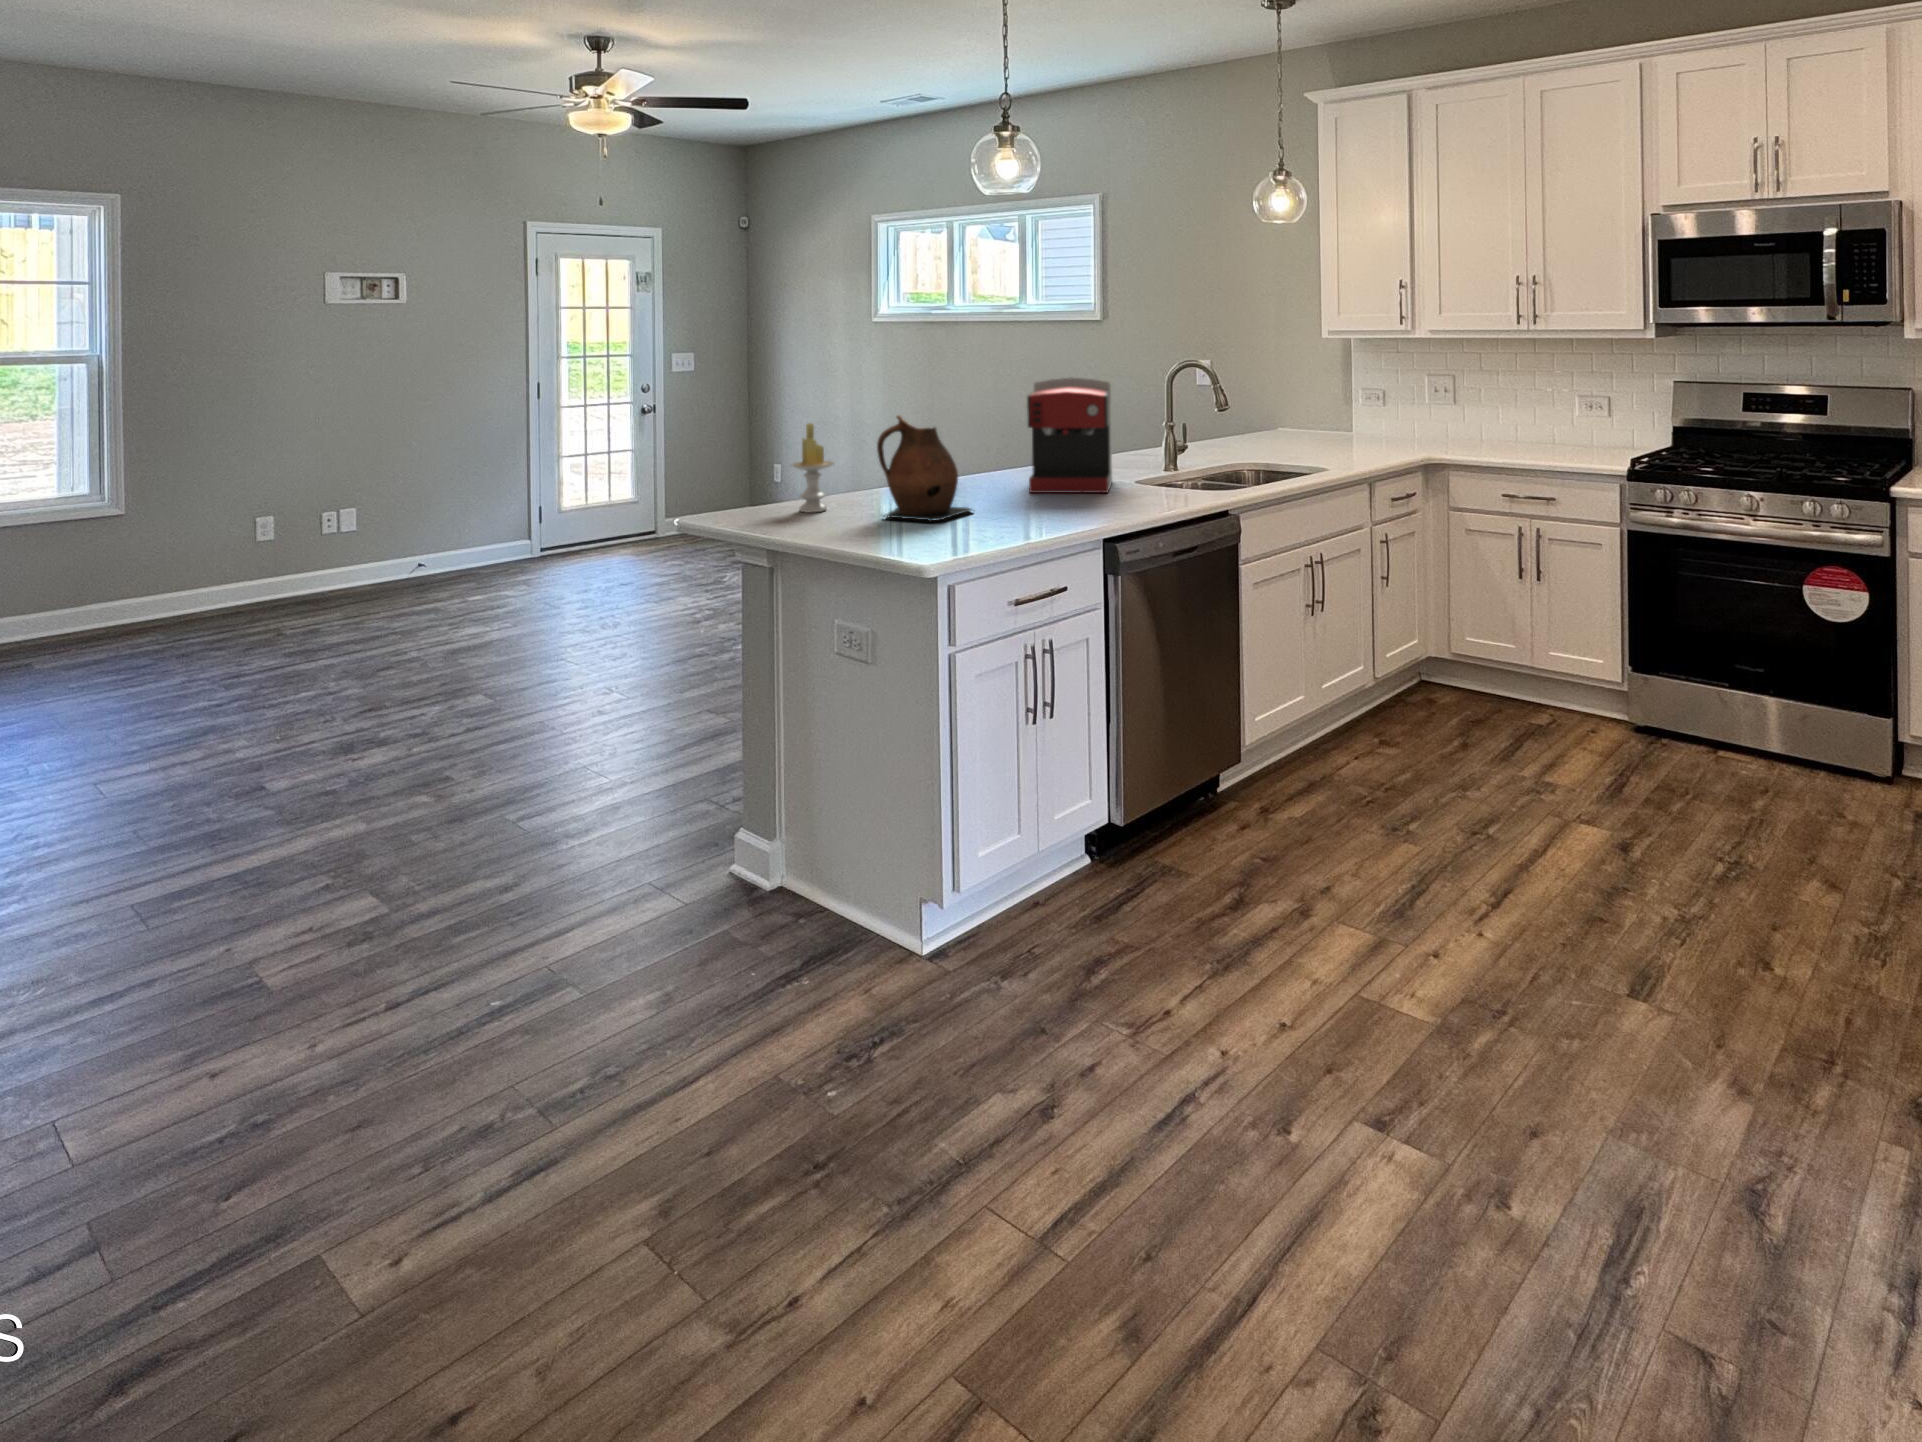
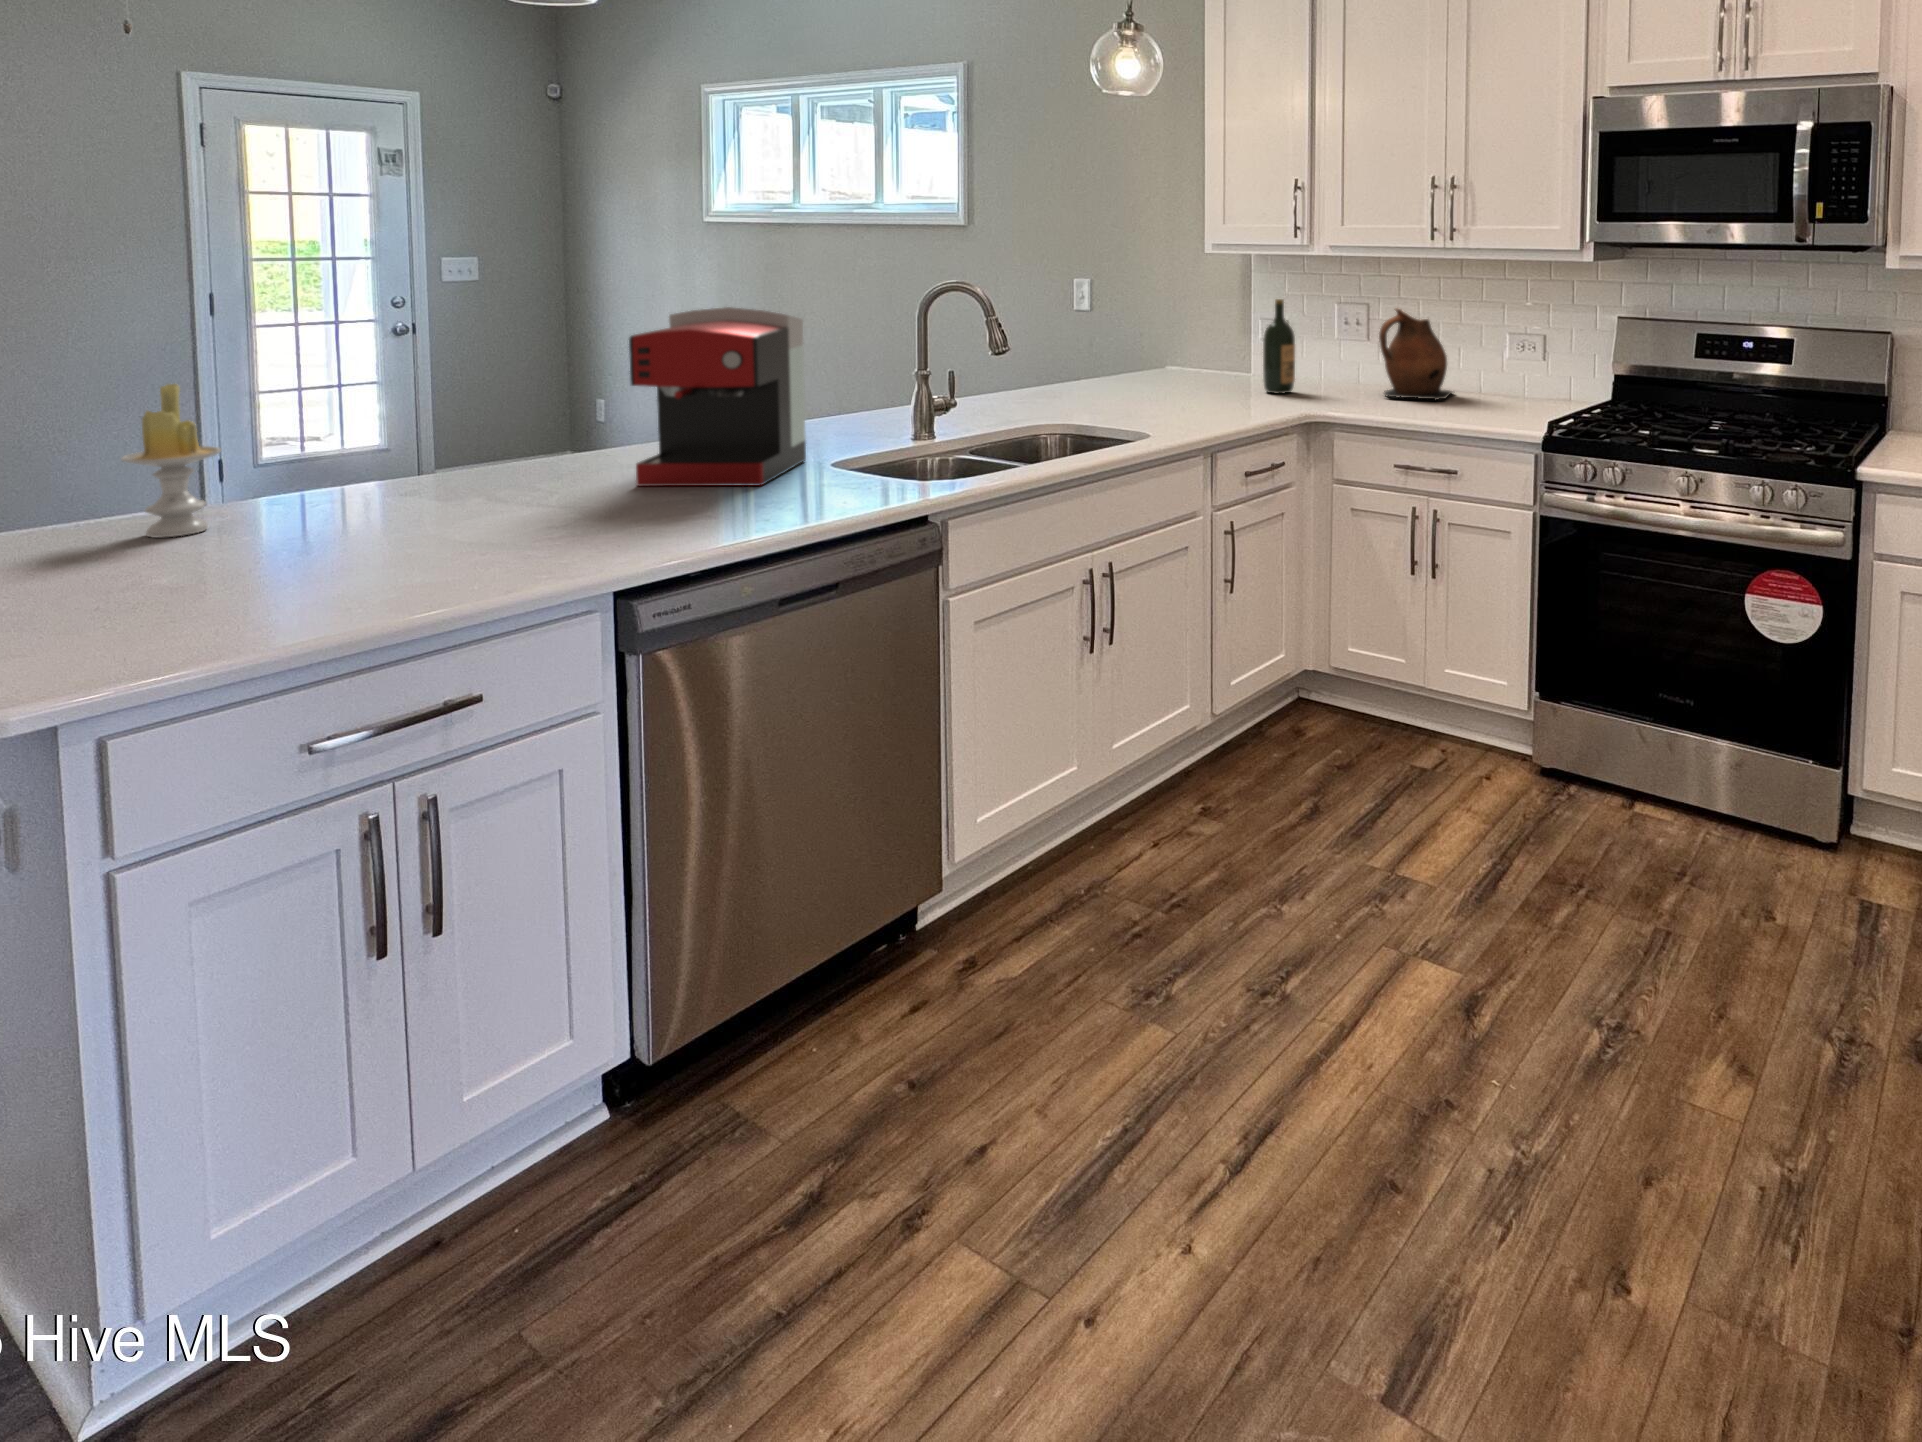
wine bottle: none [1377,372,1403,445] -> present [1263,299,1295,394]
ceramic pitcher: present [877,415,972,521] -> present [1379,309,1453,400]

